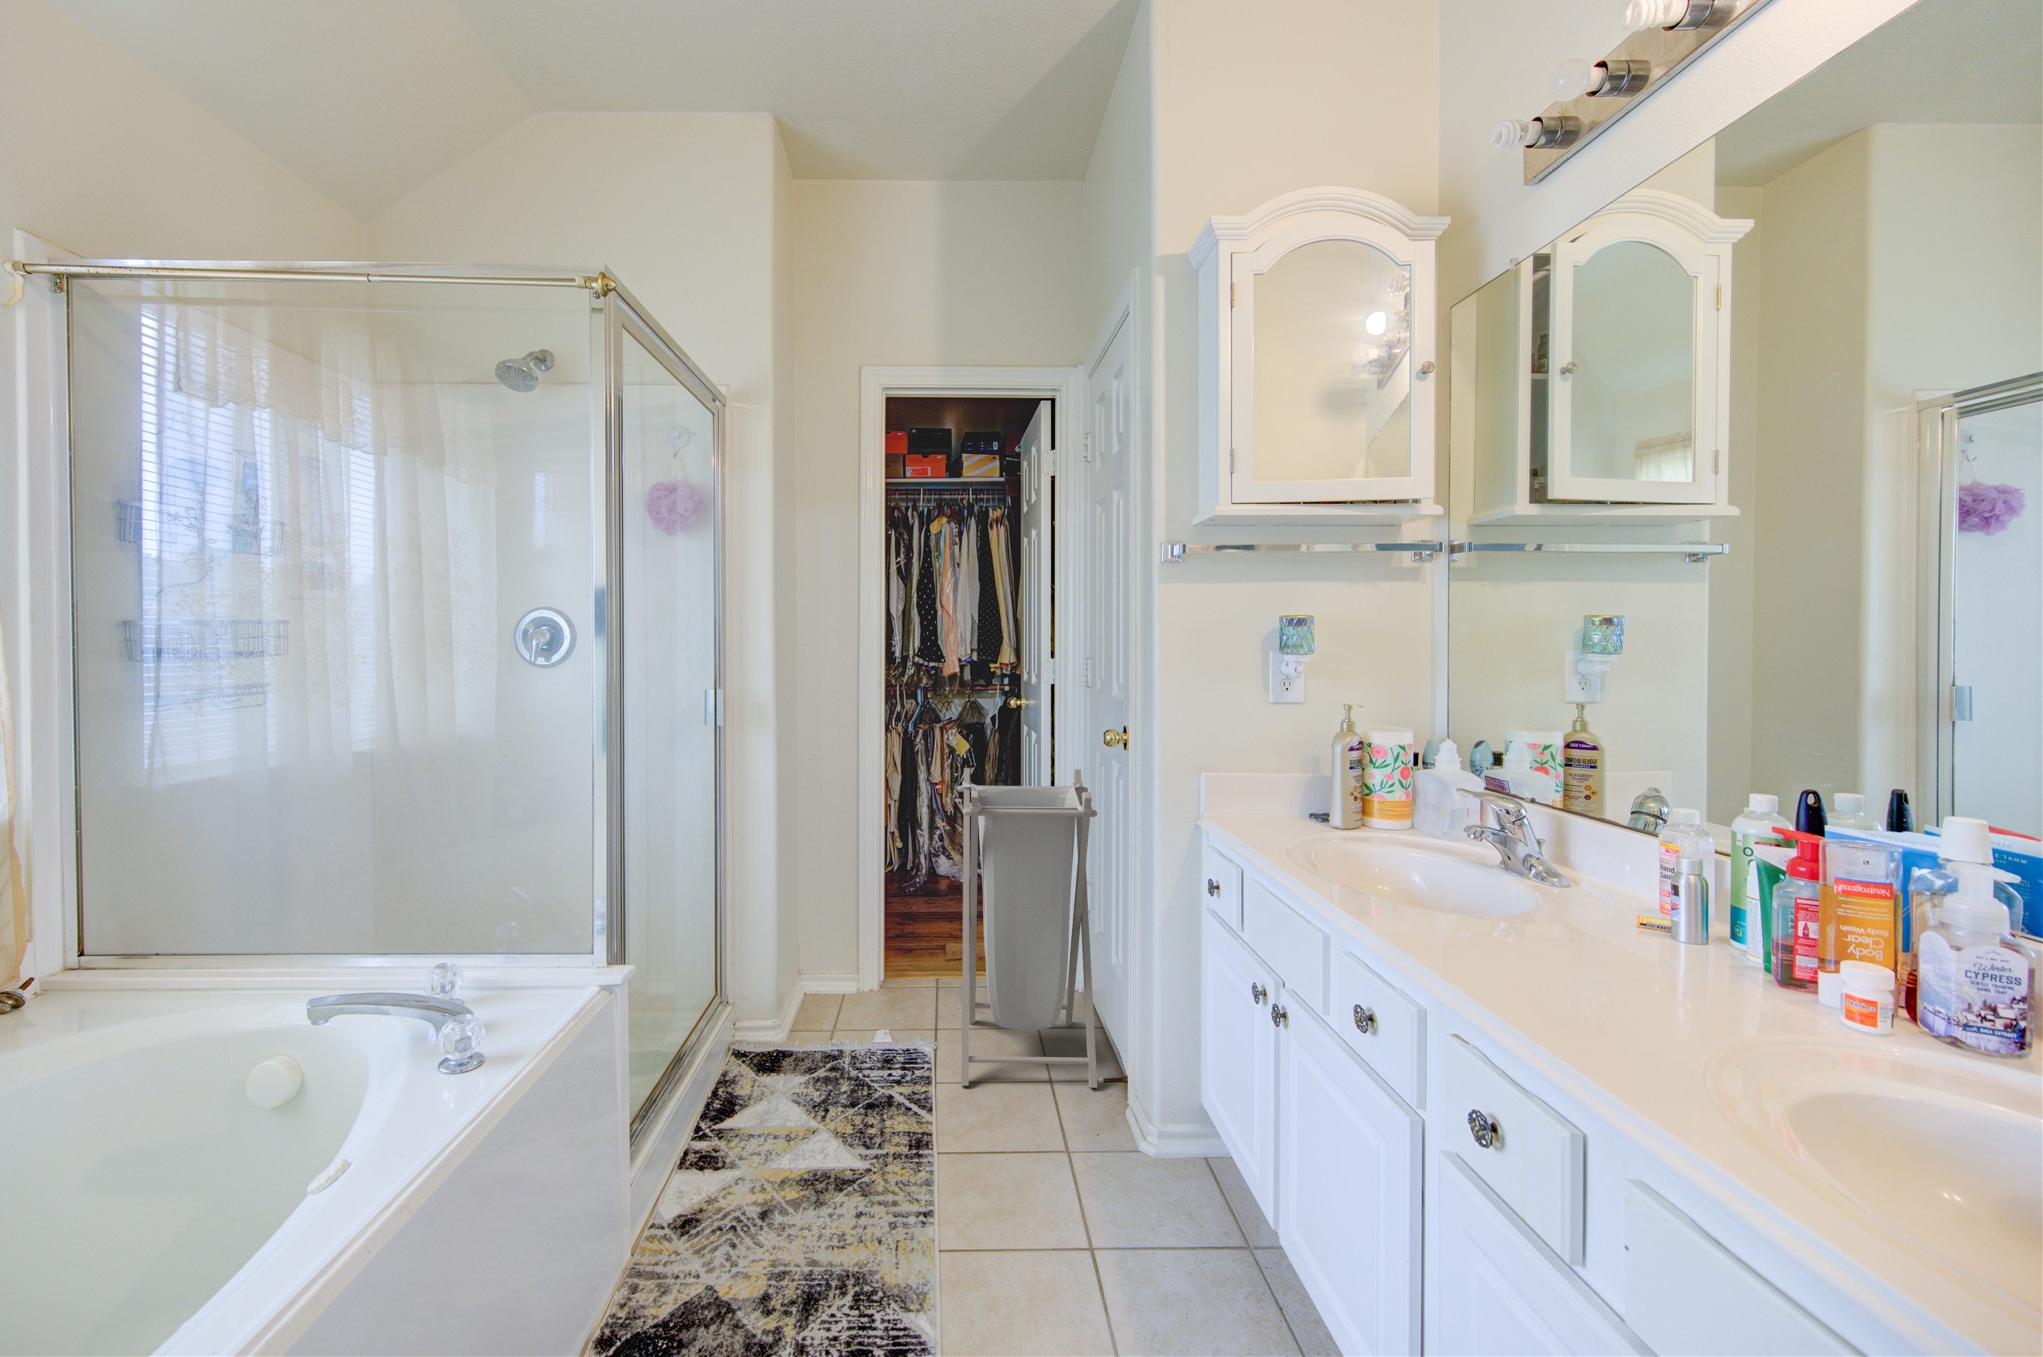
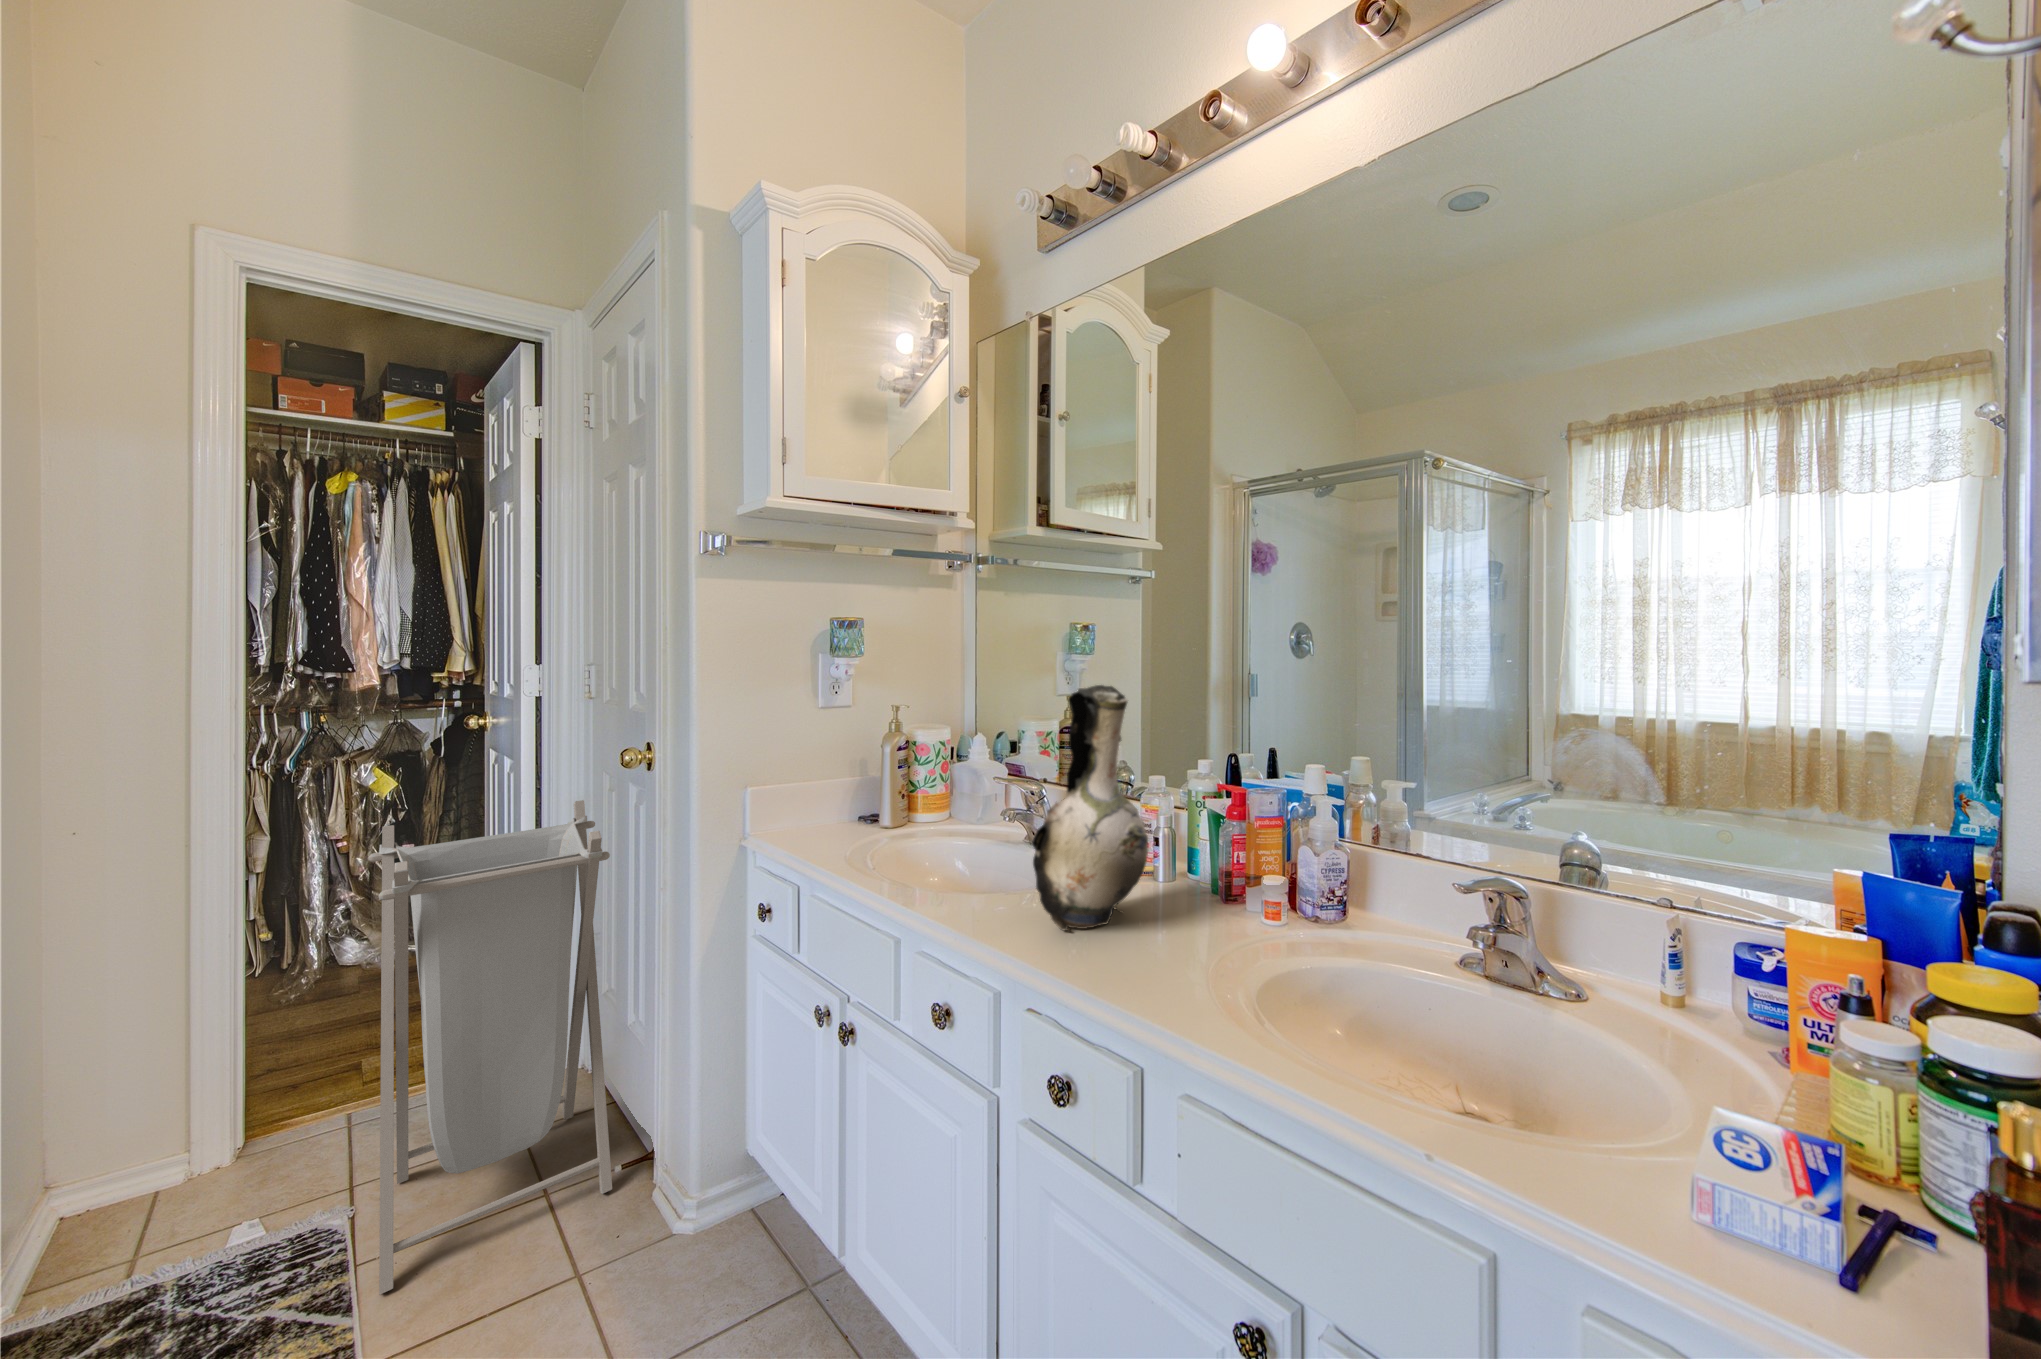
decorative vase: none [1472,686,1644,963] -> present [1032,685,1148,932]

